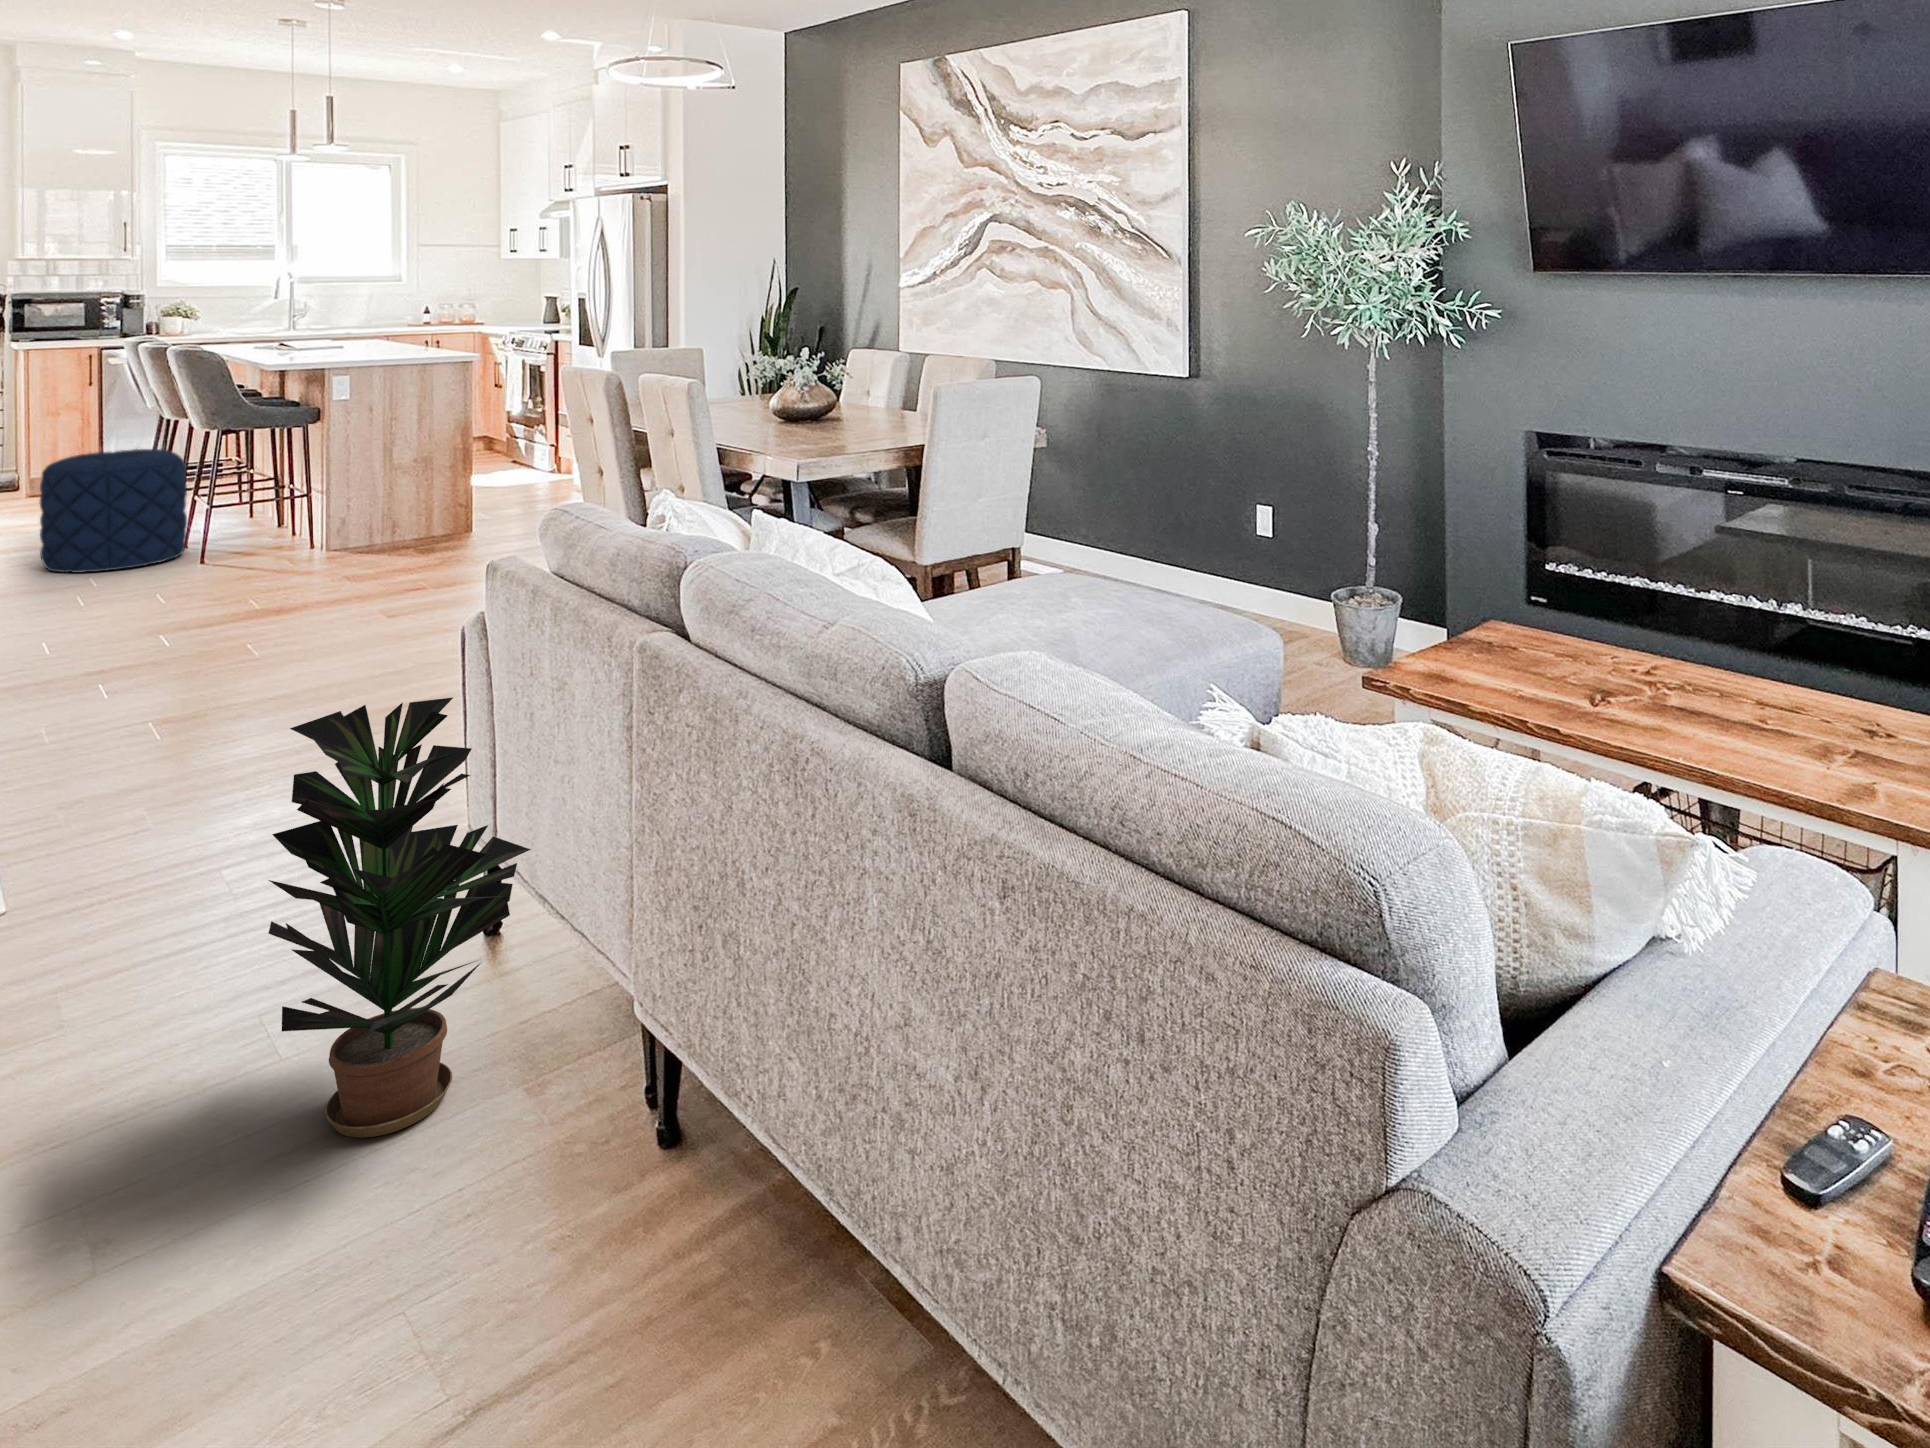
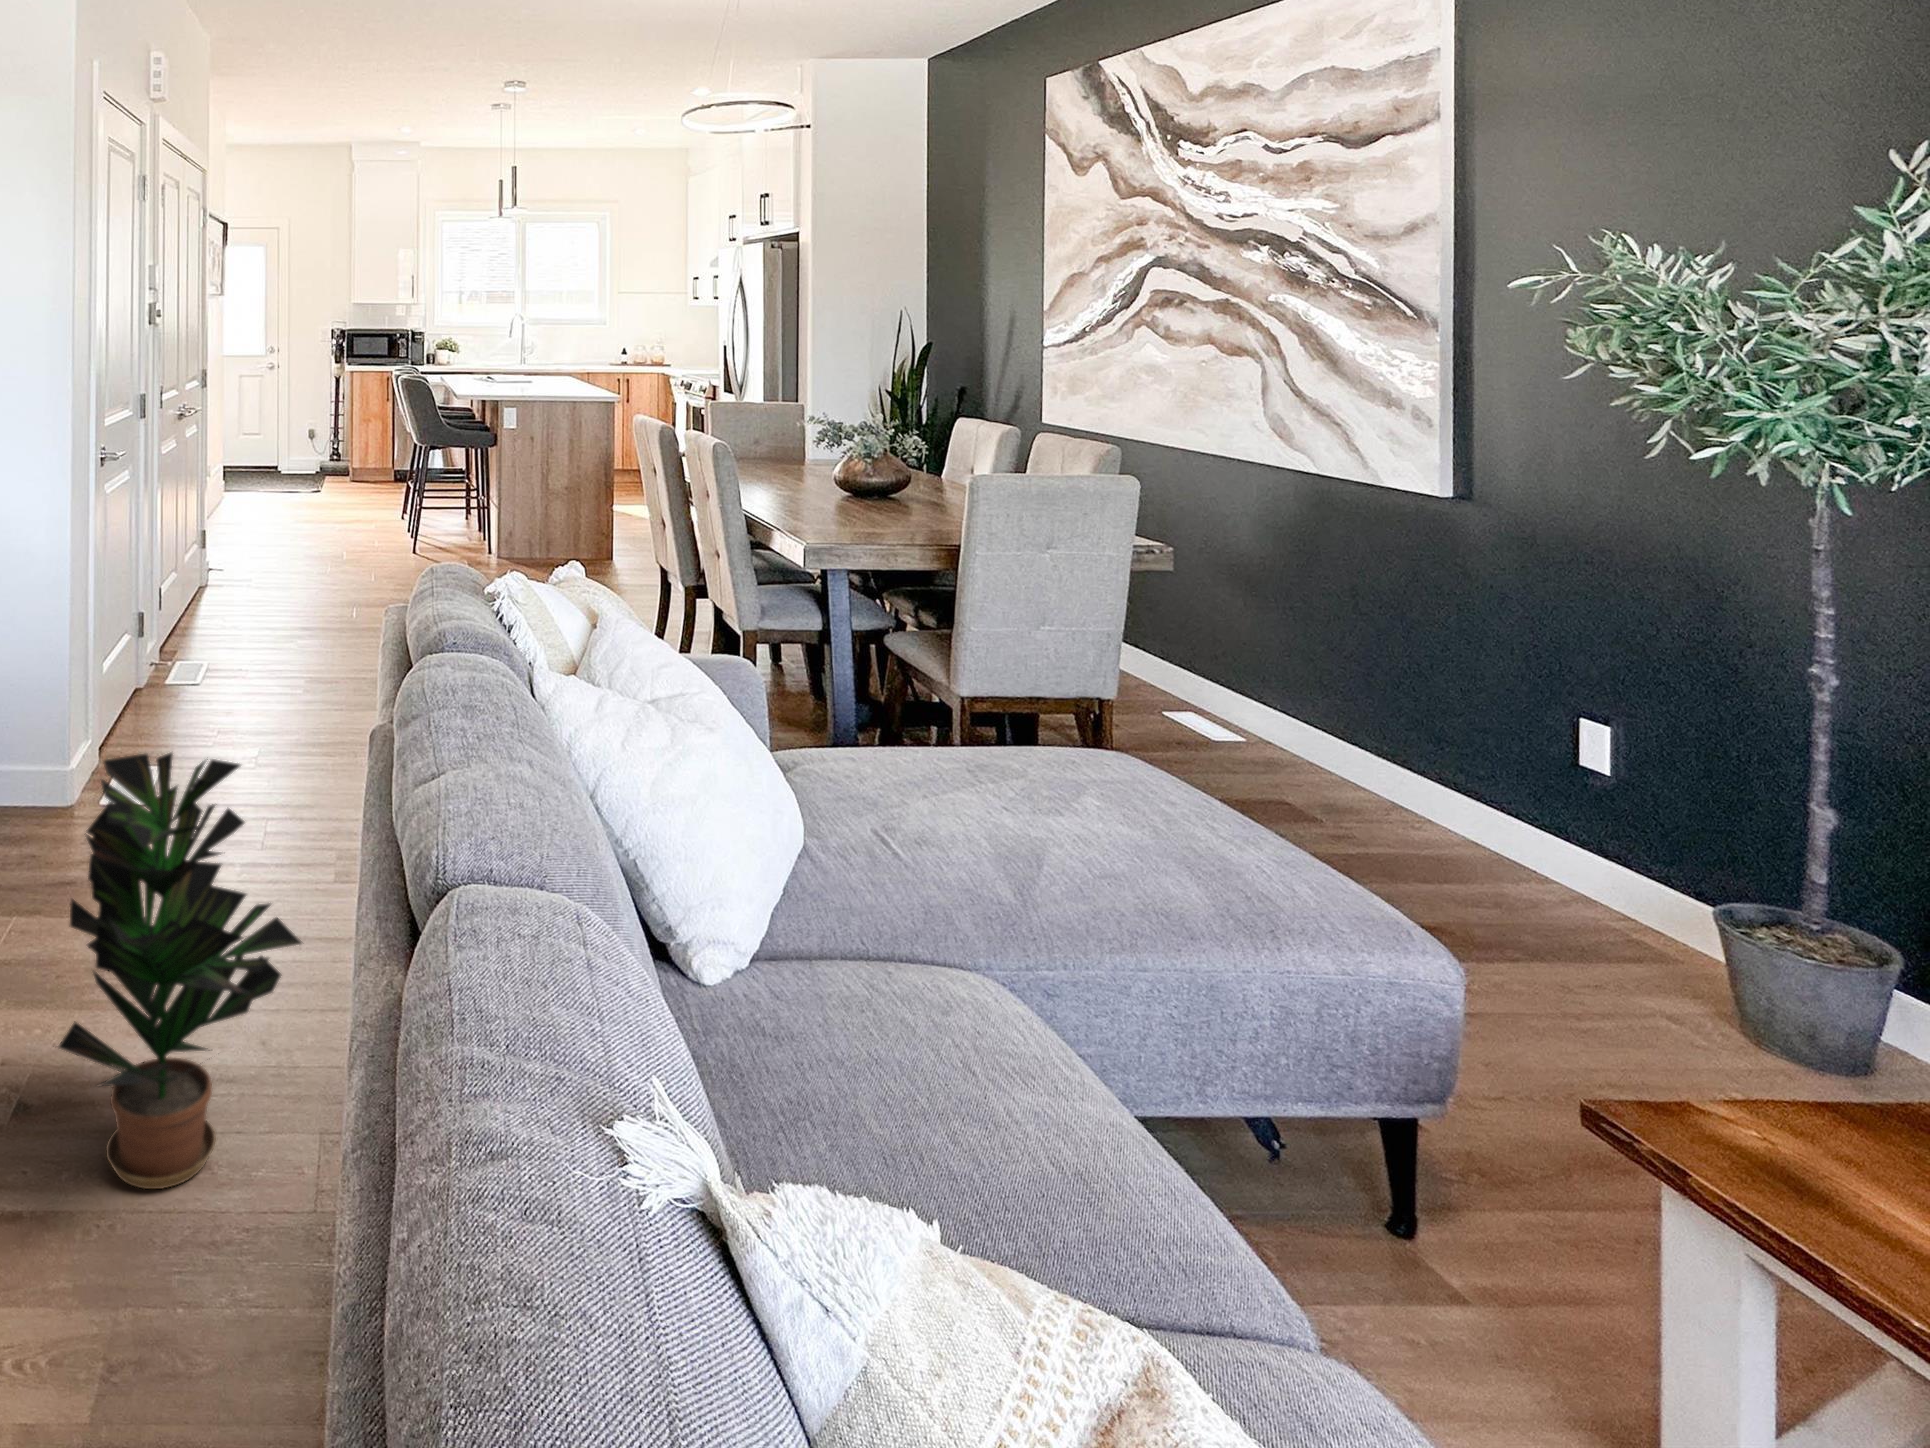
pouf: present [40,449,187,573] -> none [314,455,405,550]

